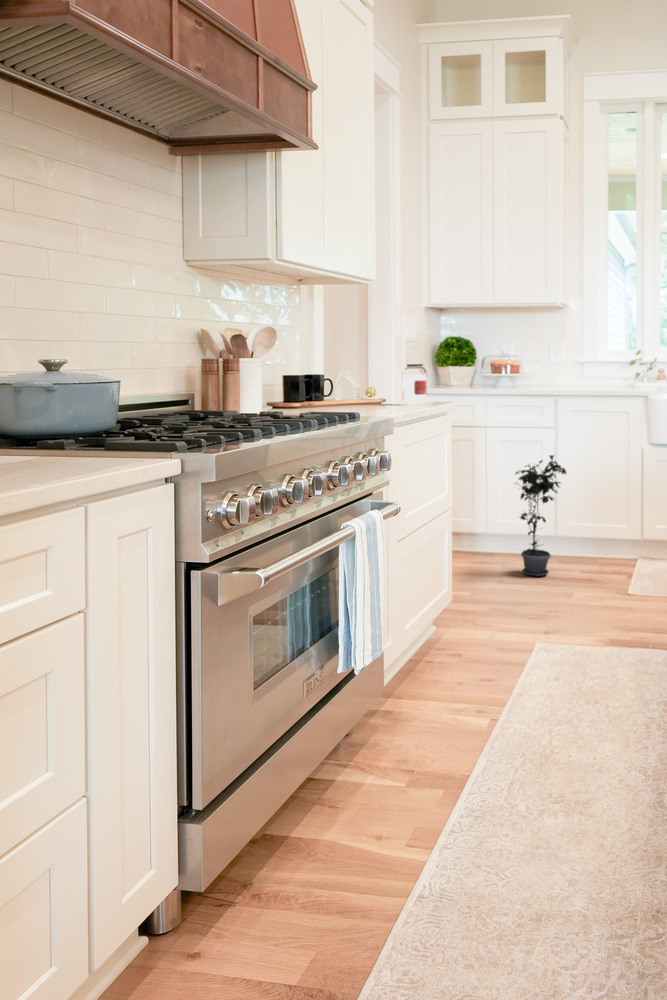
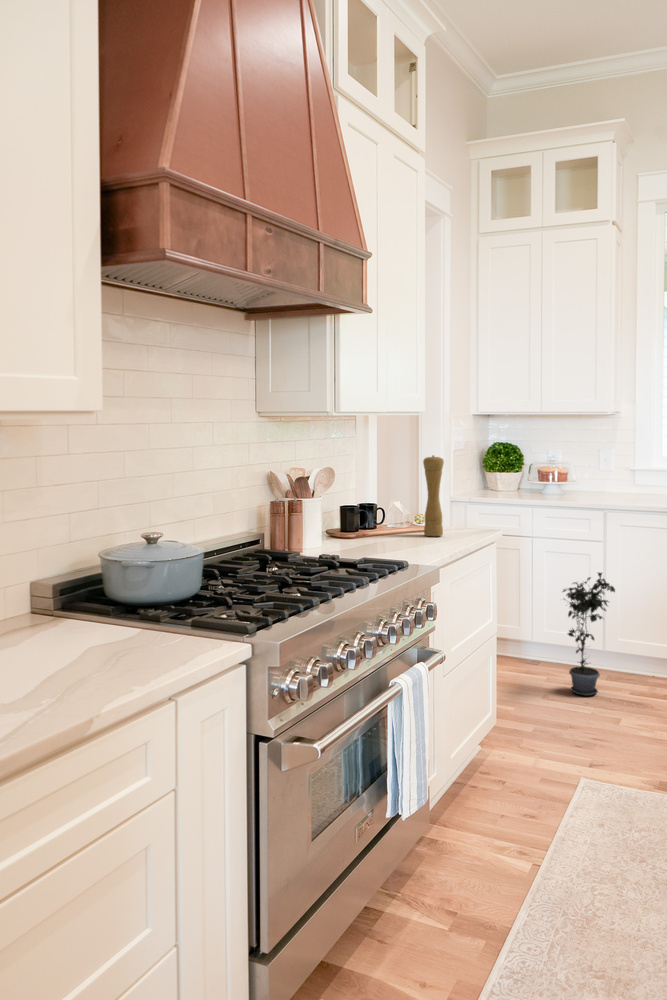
pepper mill: none [376,322,396,406] -> present [423,456,444,536]
jar: present [404,364,427,404] -> none [449,494,474,534]

